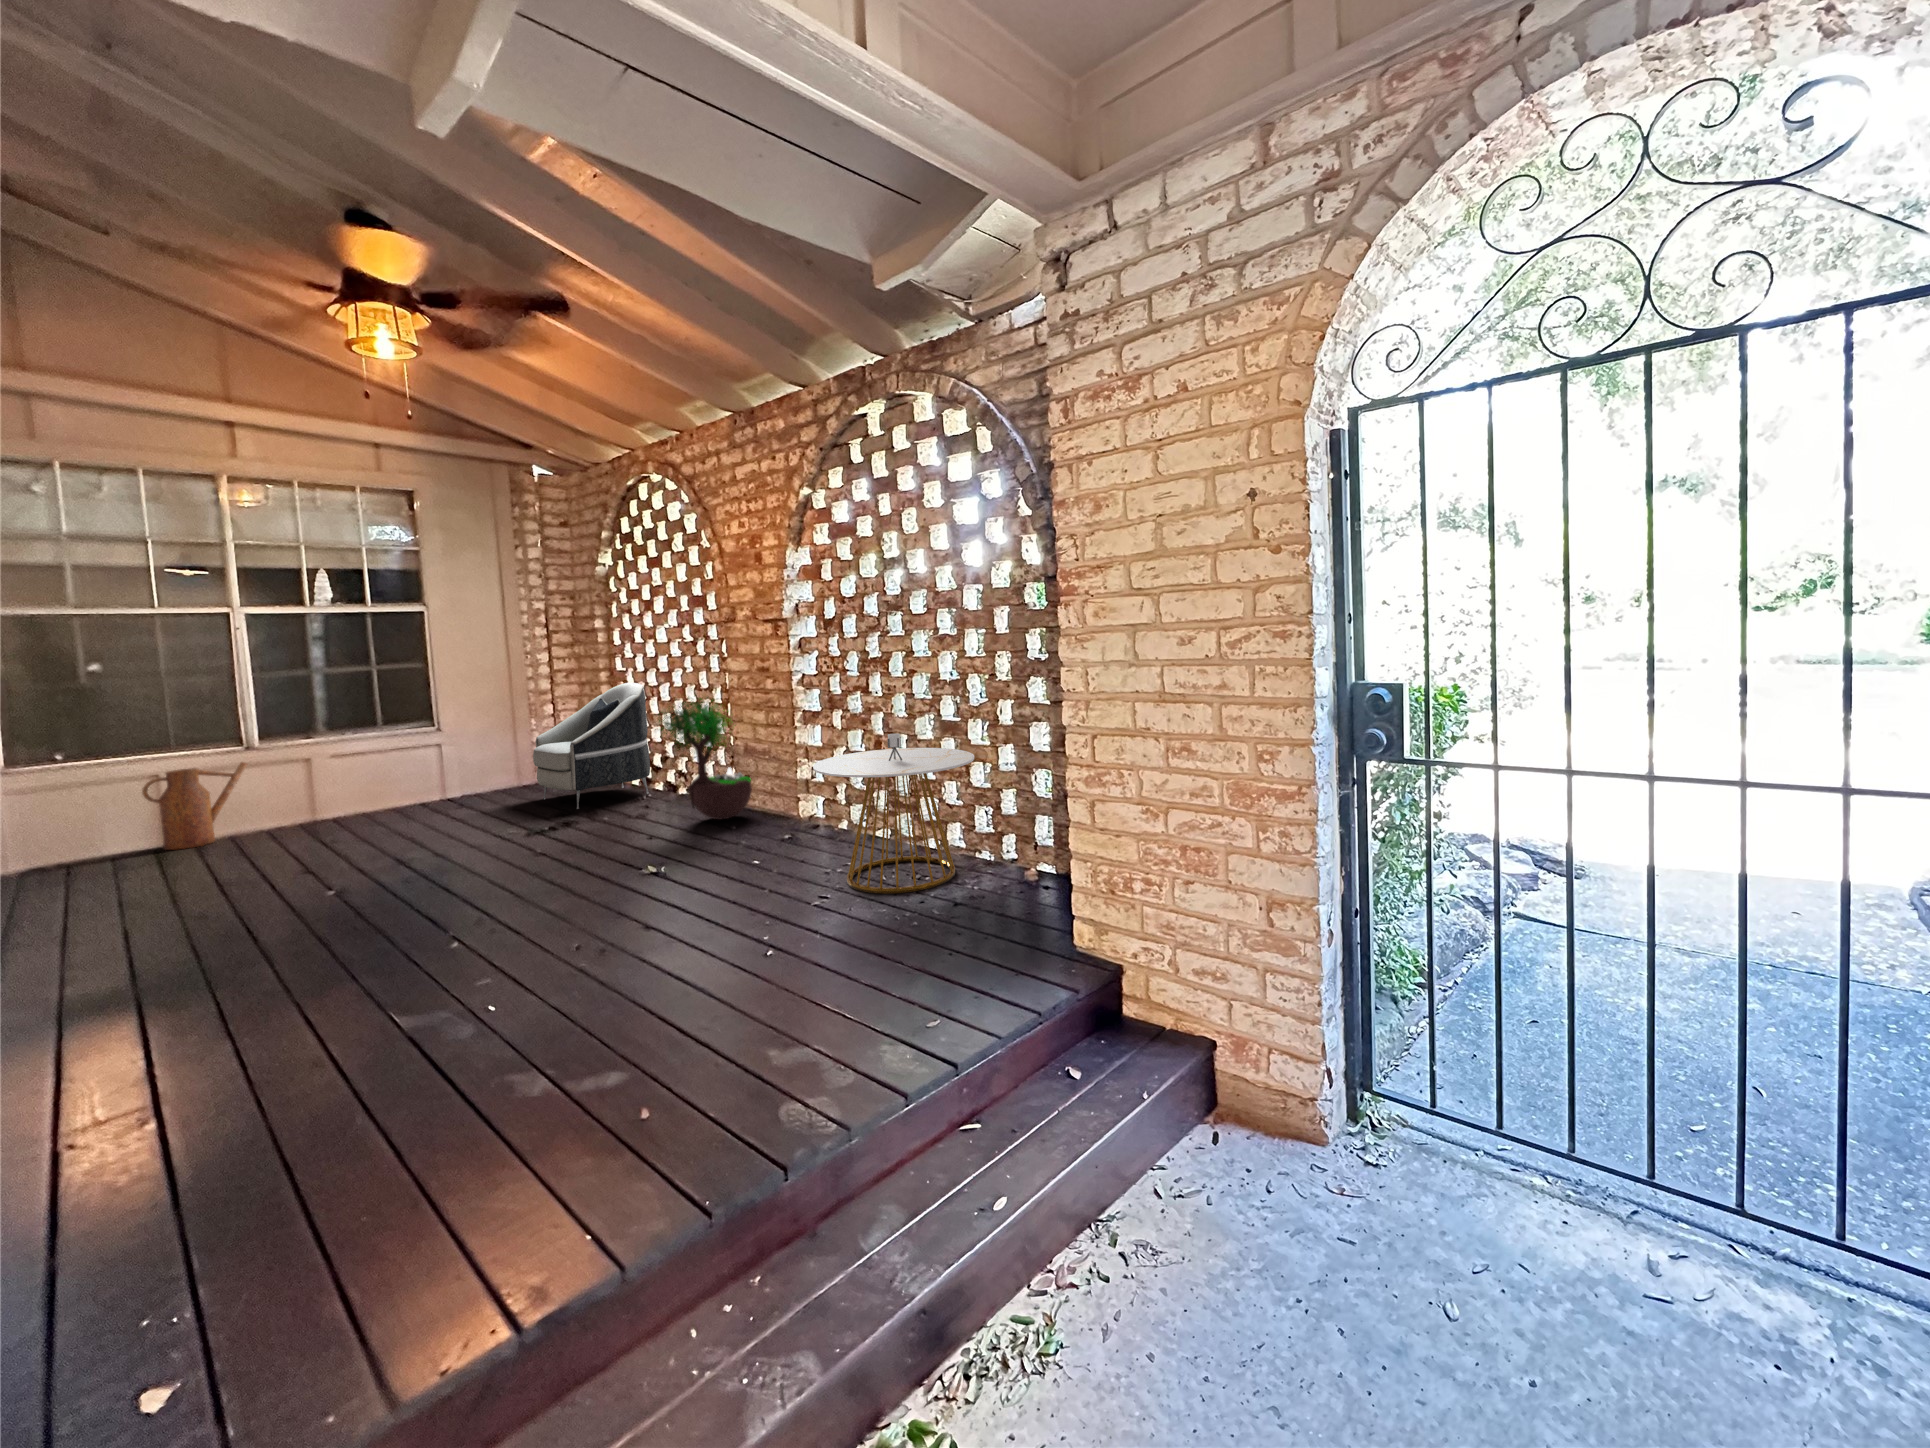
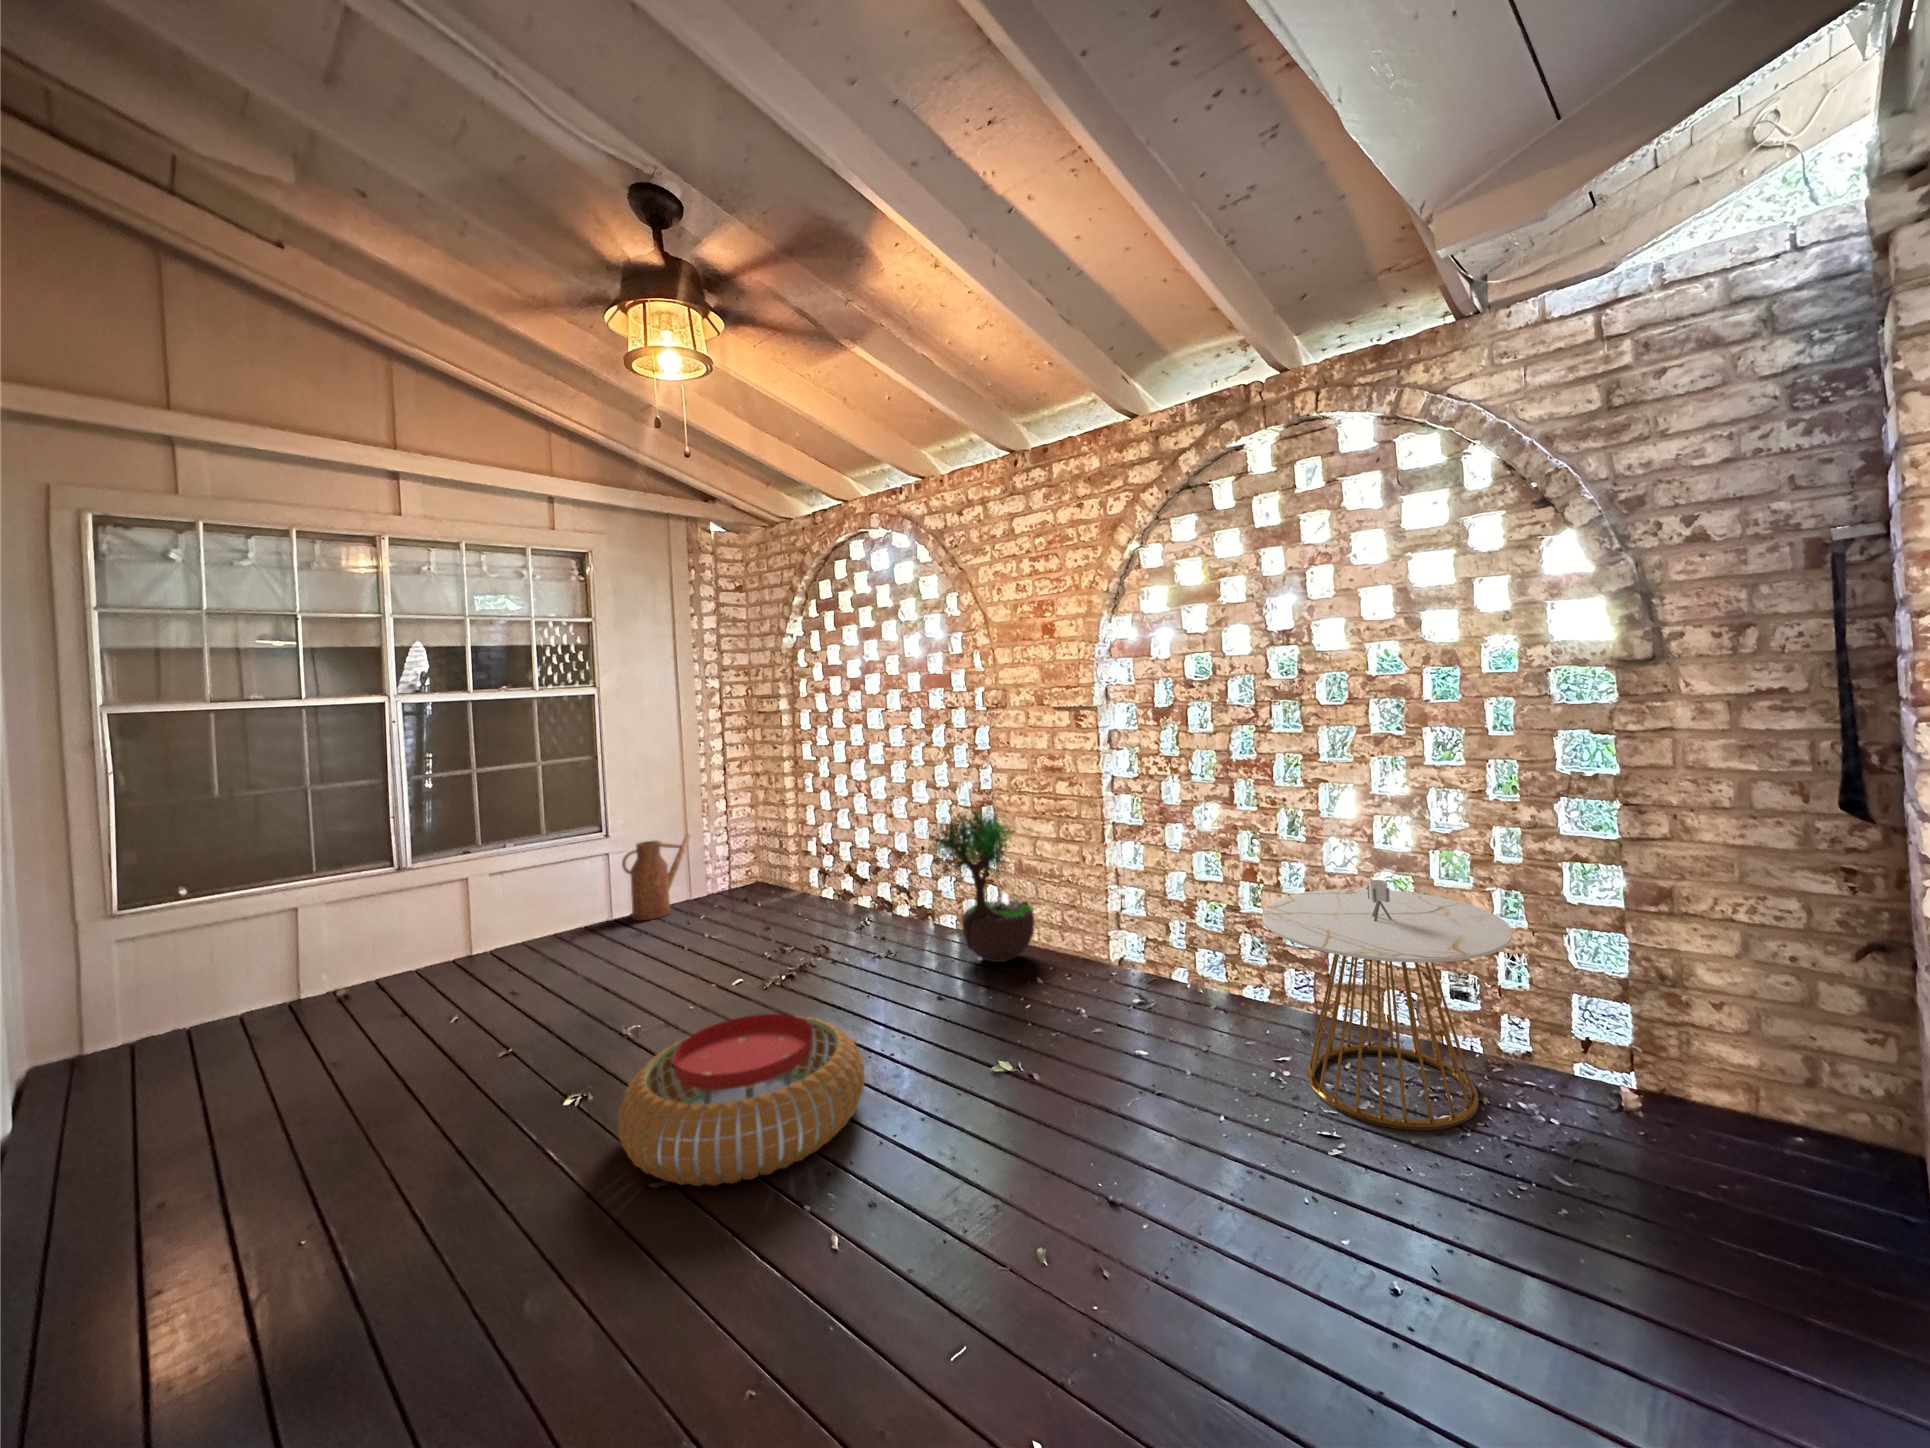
armchair: present [533,683,650,809] -> none [726,755,860,940]
watering can: present [142,762,248,850] -> present [622,834,691,920]
pouf: none [340,829,540,922] -> present [618,1014,865,1186]

